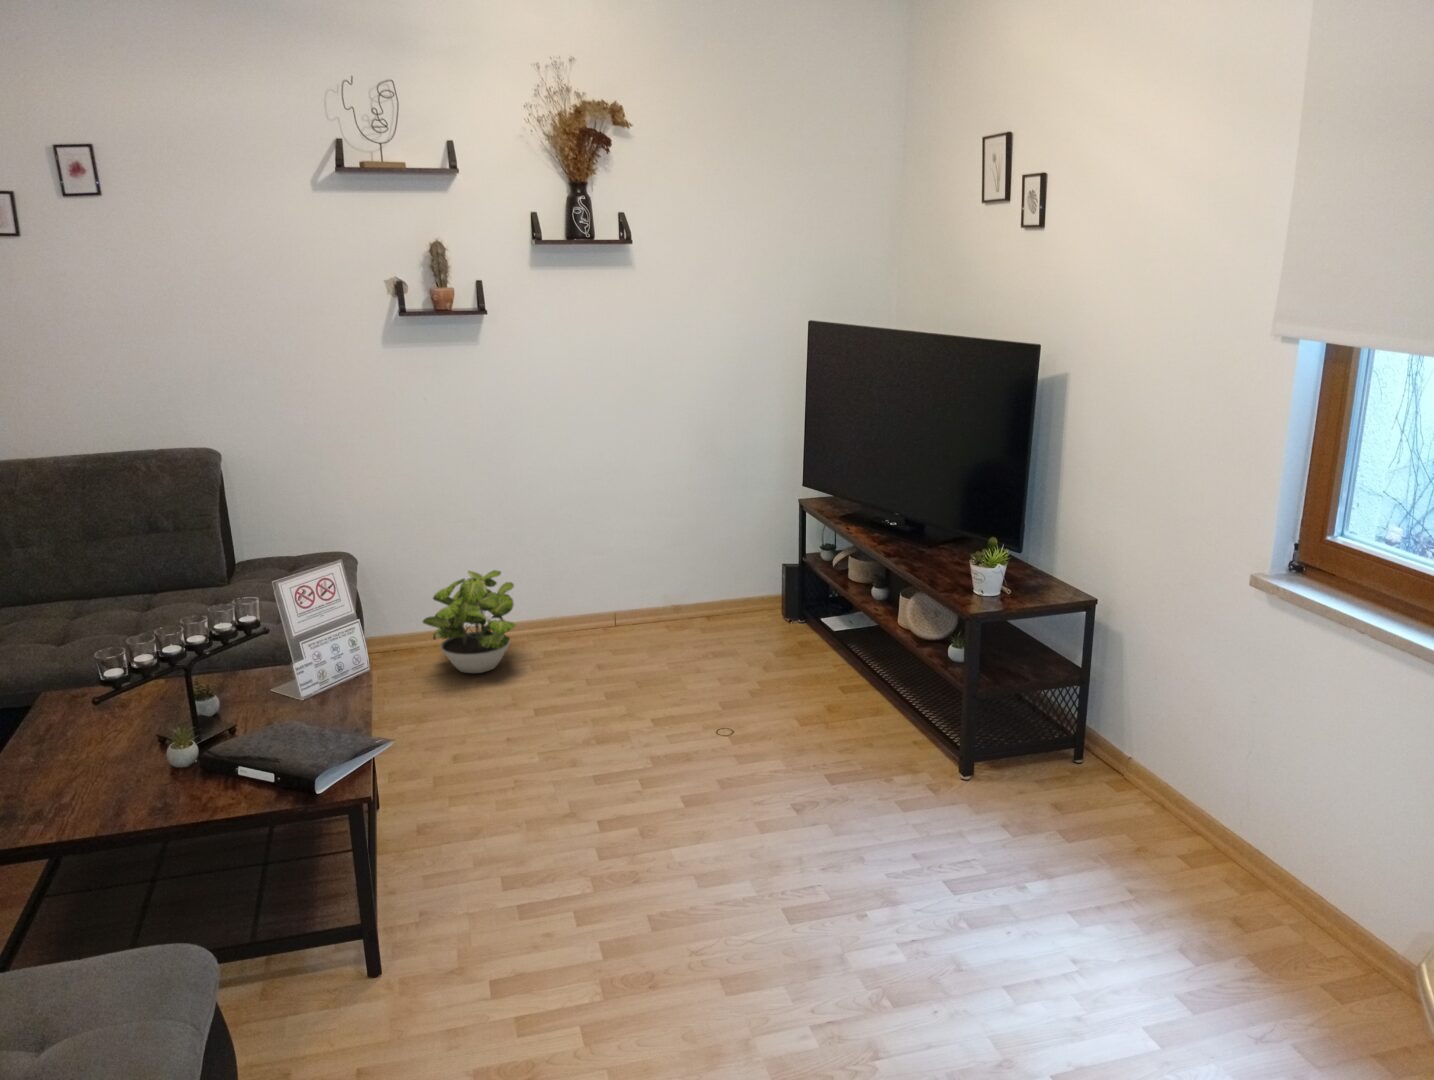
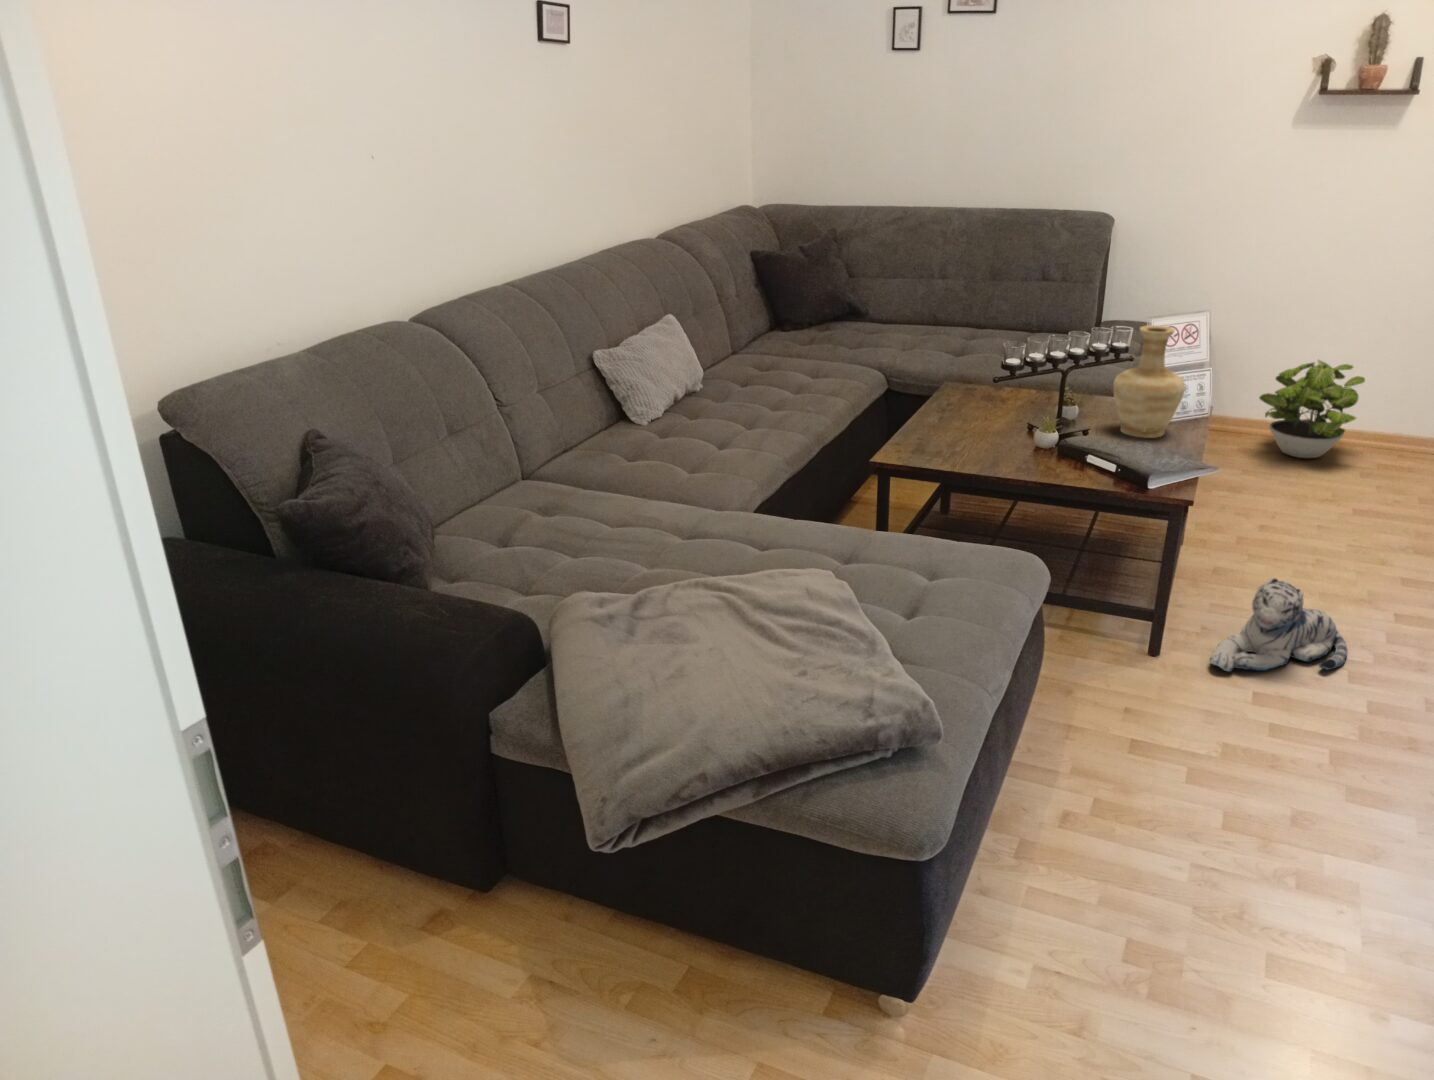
vase: none [251,593,332,723] -> present [1113,325,1185,438]
plush toy: none [431,844,562,967] -> present [1210,578,1347,672]

